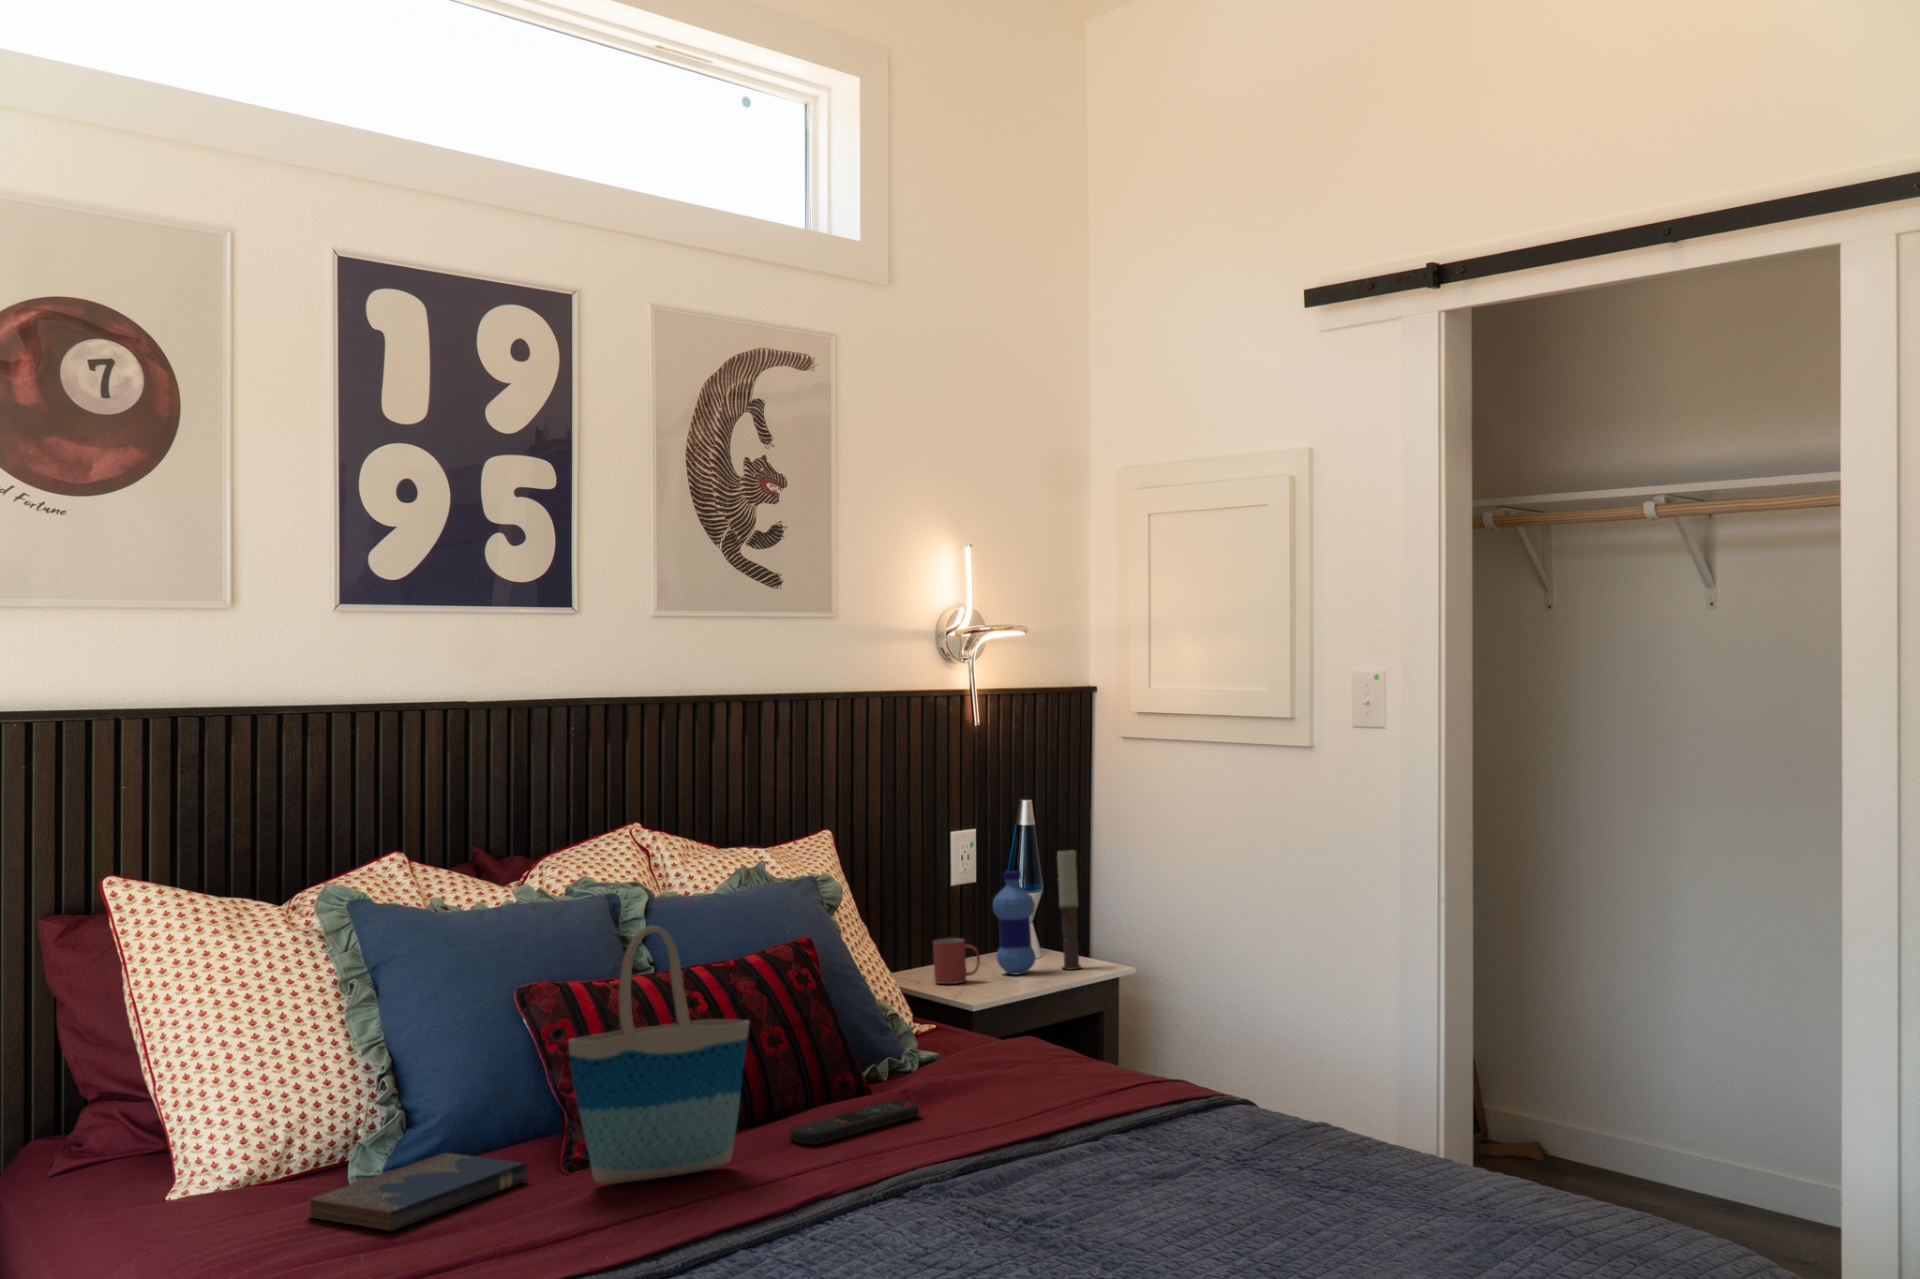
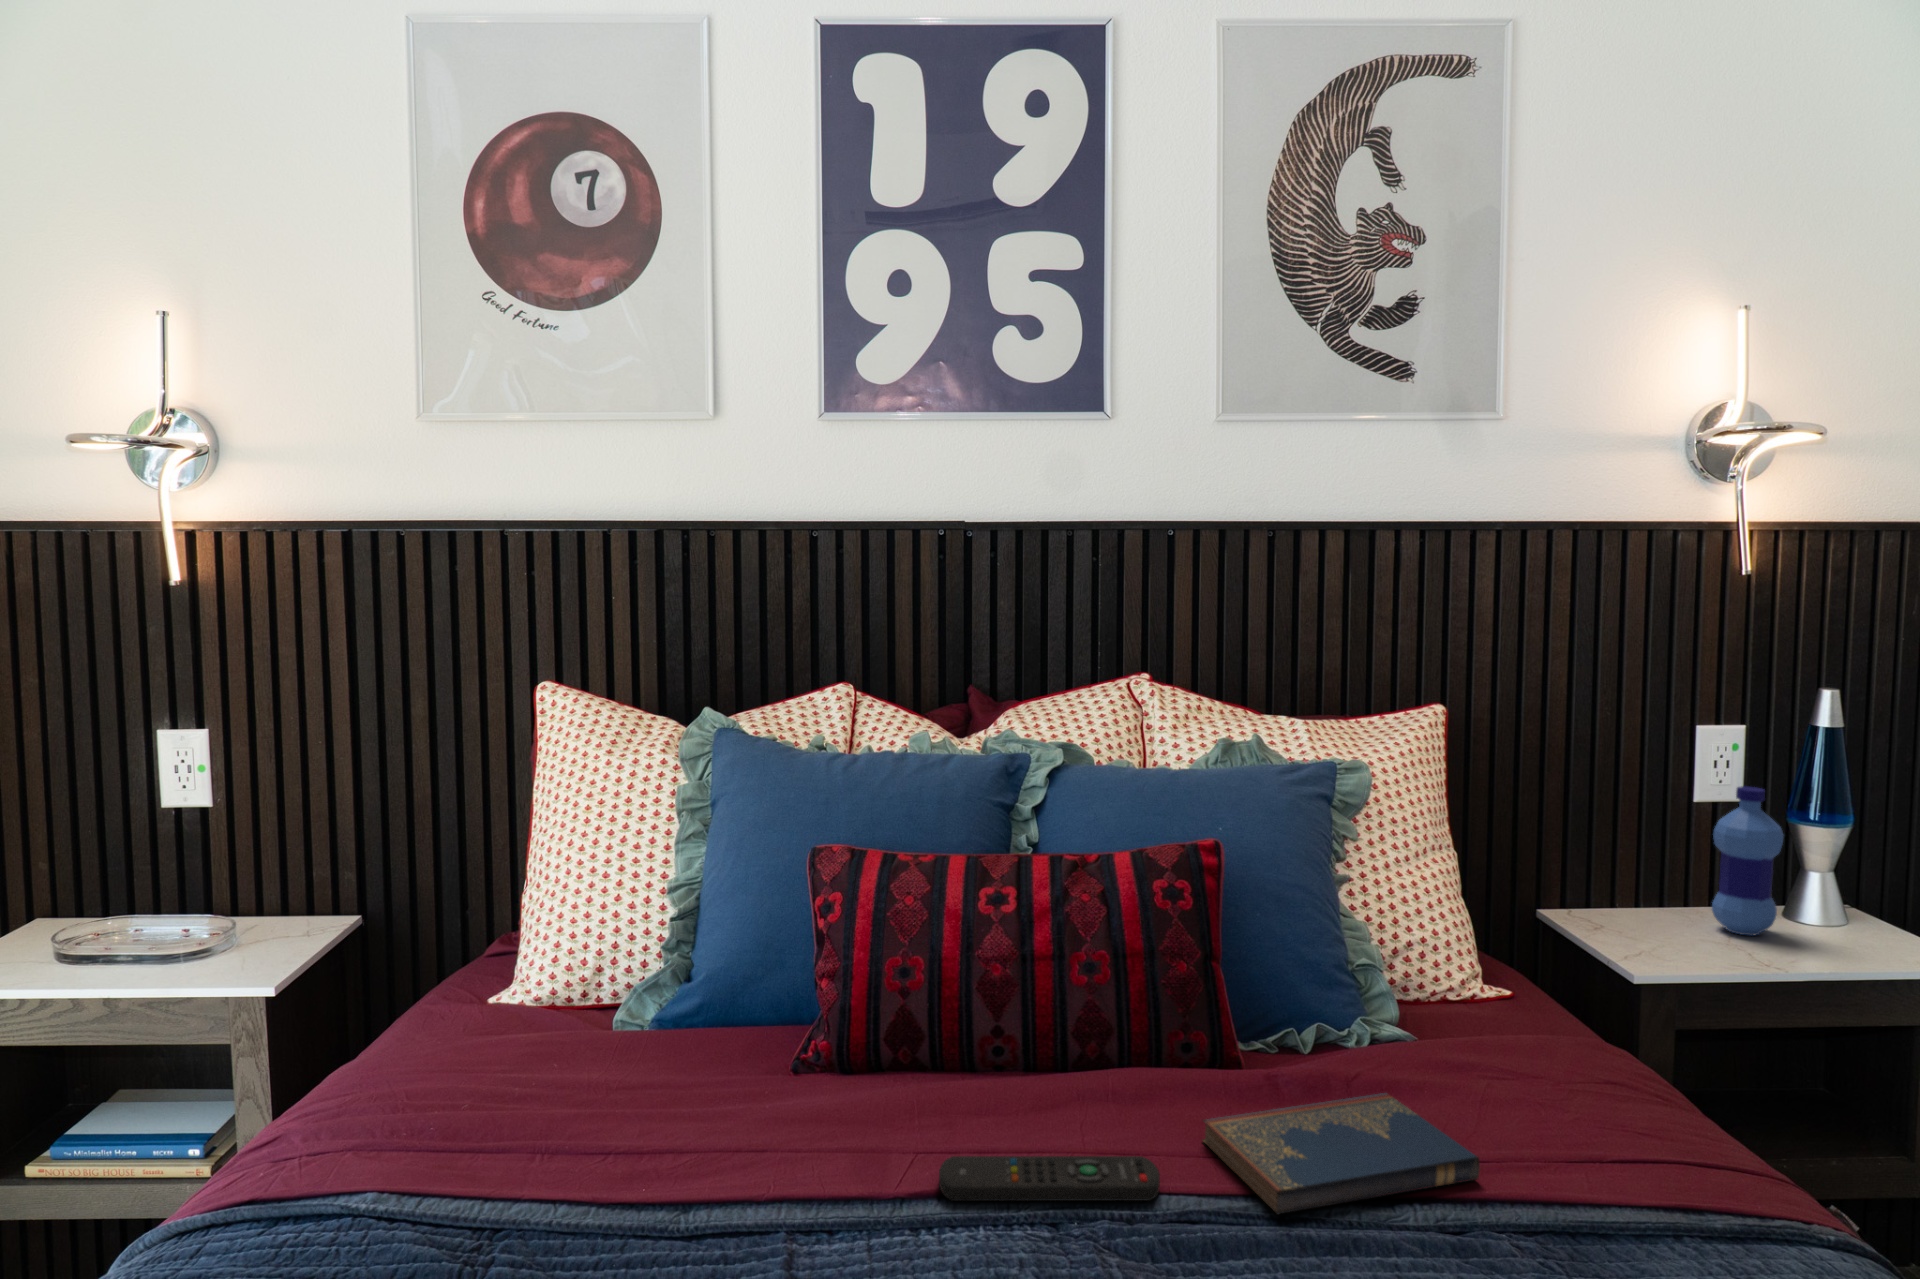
candle: present [1057,850,1081,970] -> none [1824,768,1871,950]
tote bag: present [569,925,749,1184] -> none [622,852,836,1193]
mug: present [933,938,980,984] -> none [1600,862,1670,928]
hardcover book: present [309,1153,528,1231] -> present [1203,1093,1480,1214]

